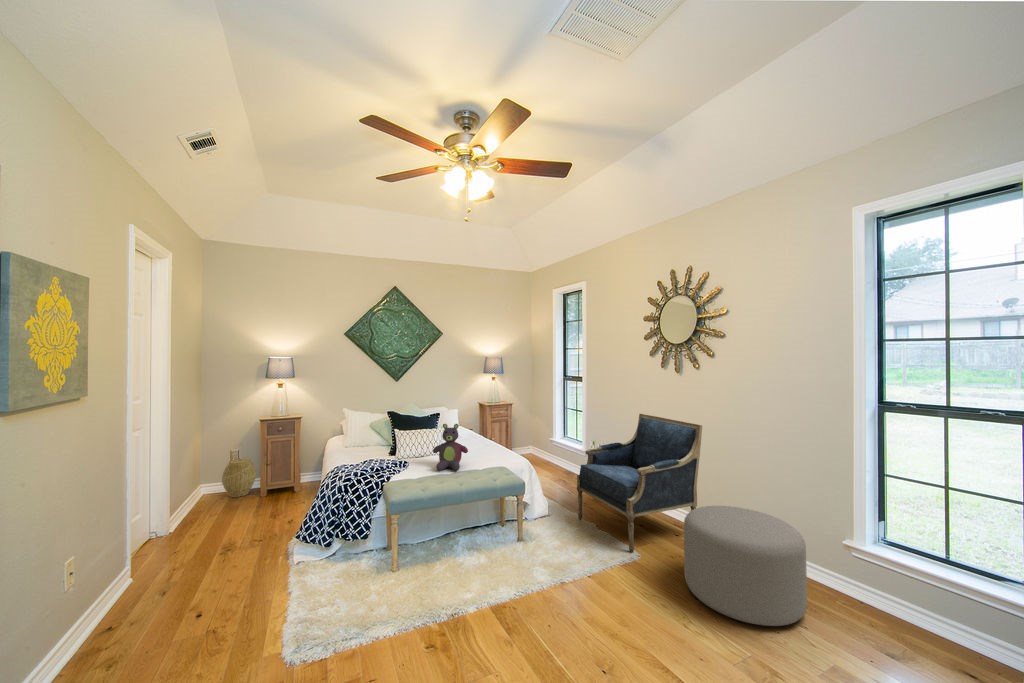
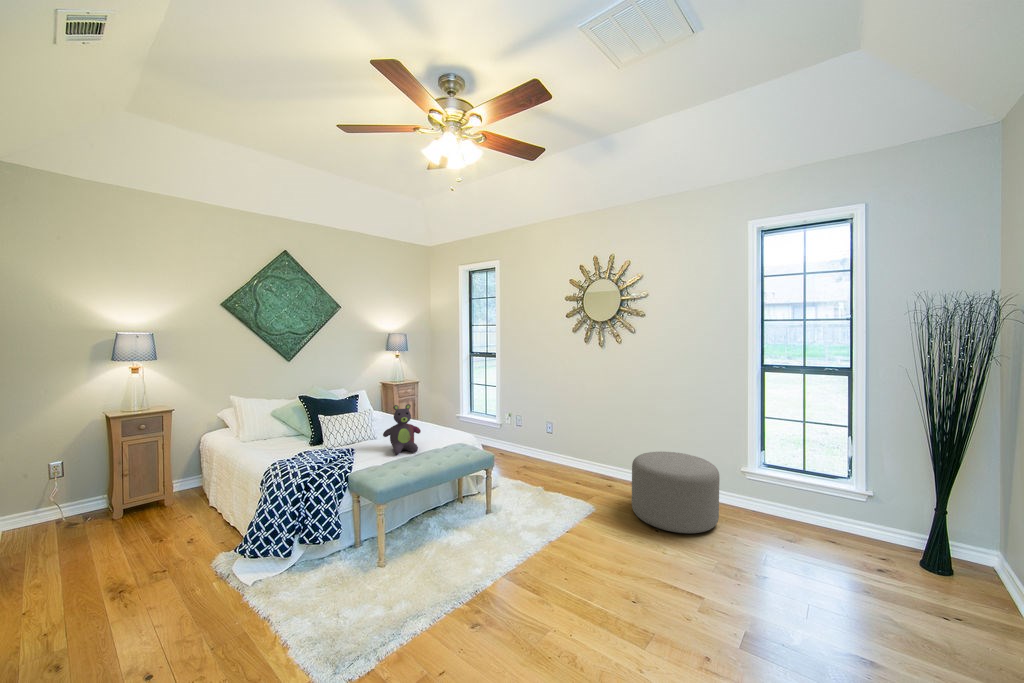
armchair: present [577,414,702,552] -> none [519,384,623,501]
woven basket: present [222,458,256,497] -> none [45,474,102,528]

